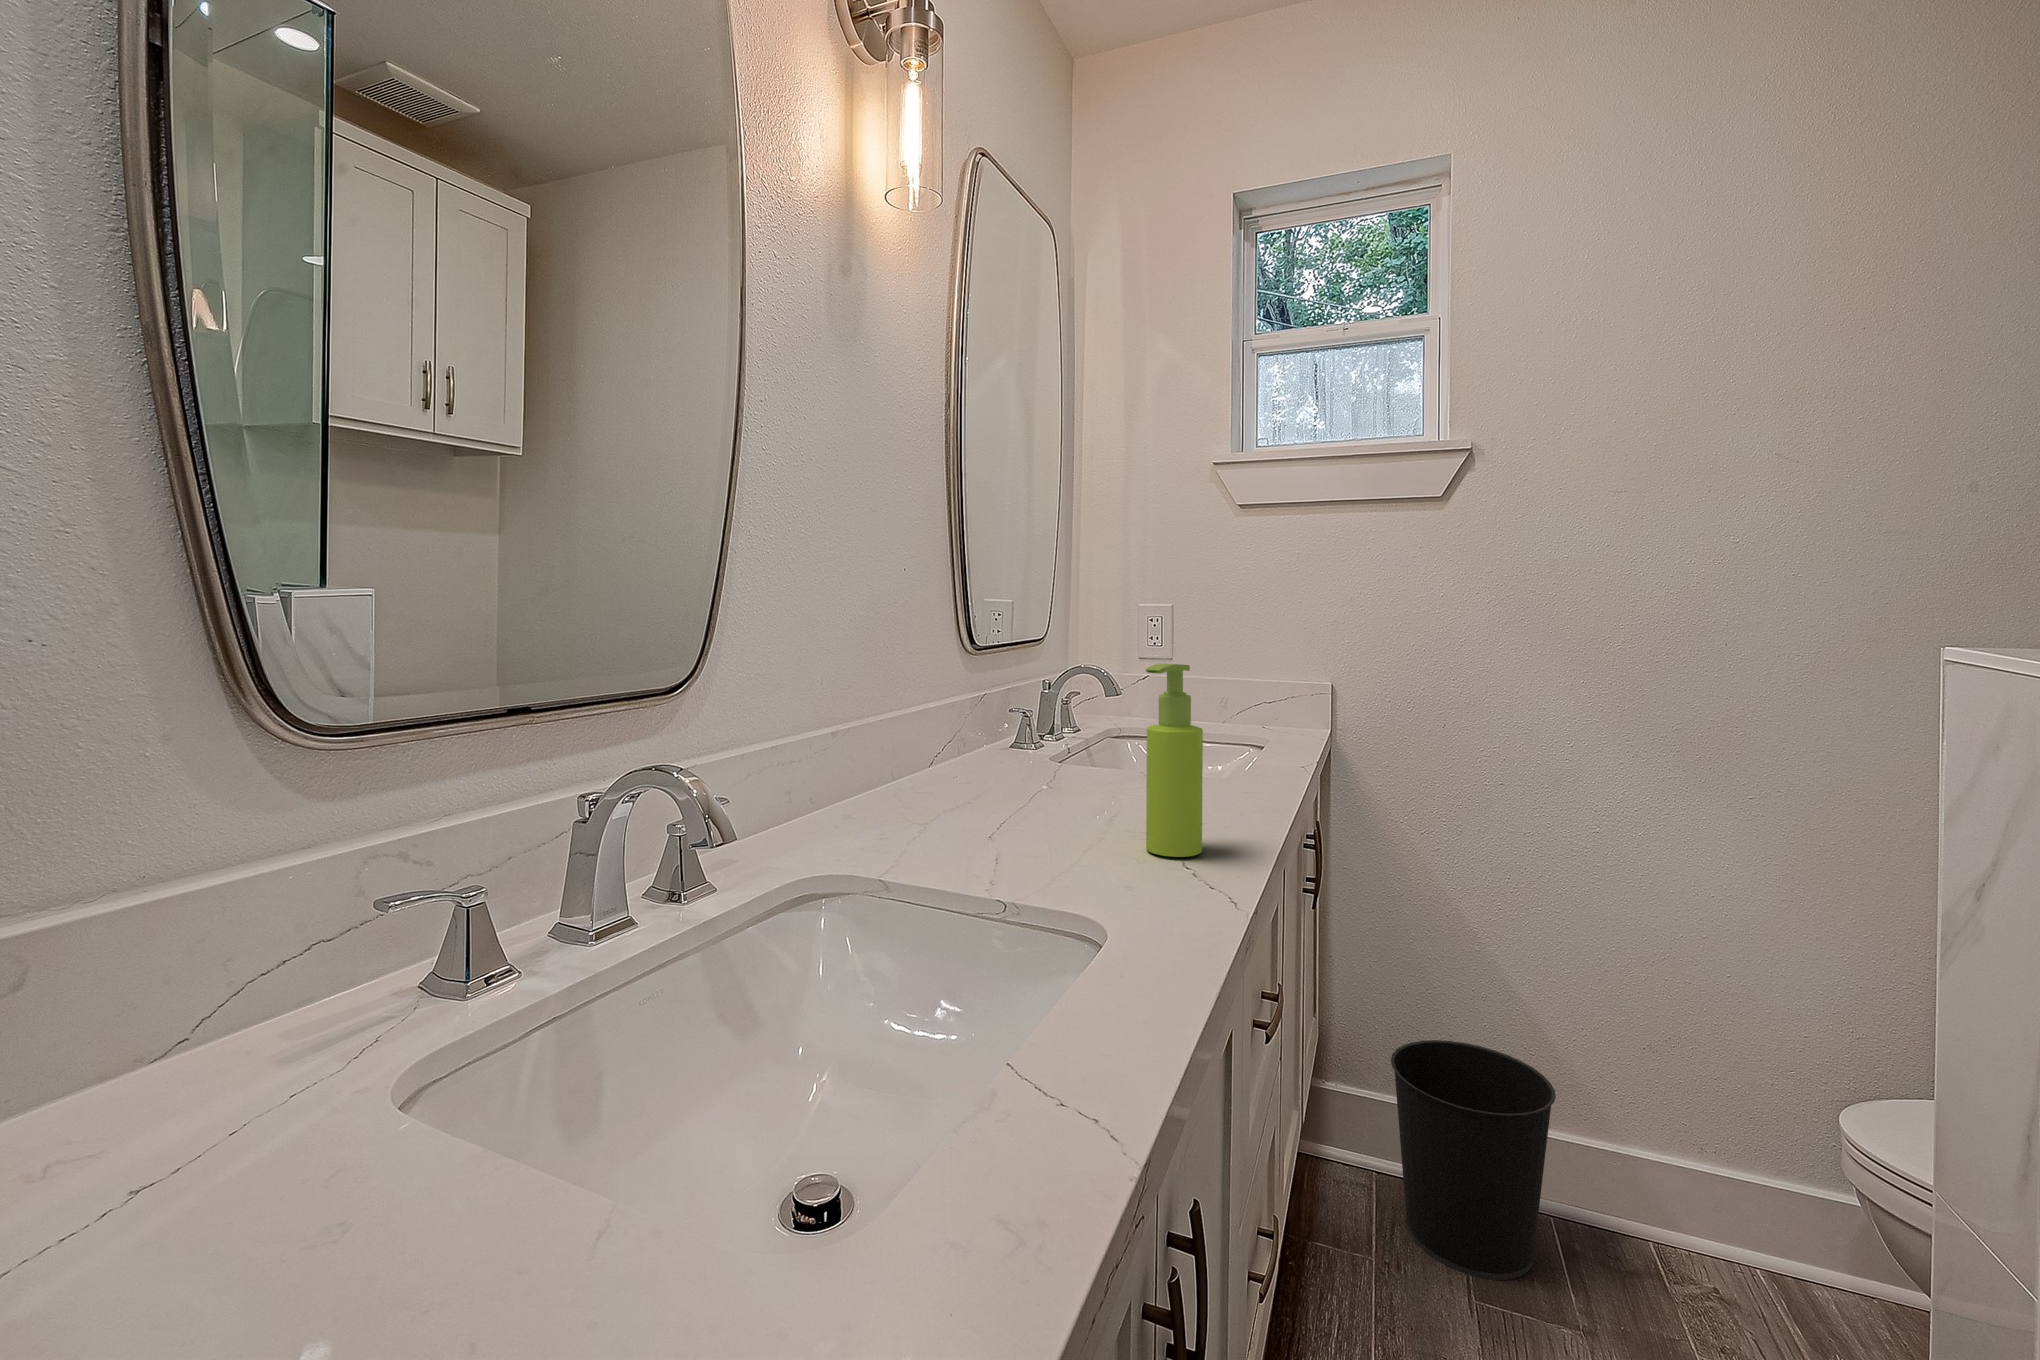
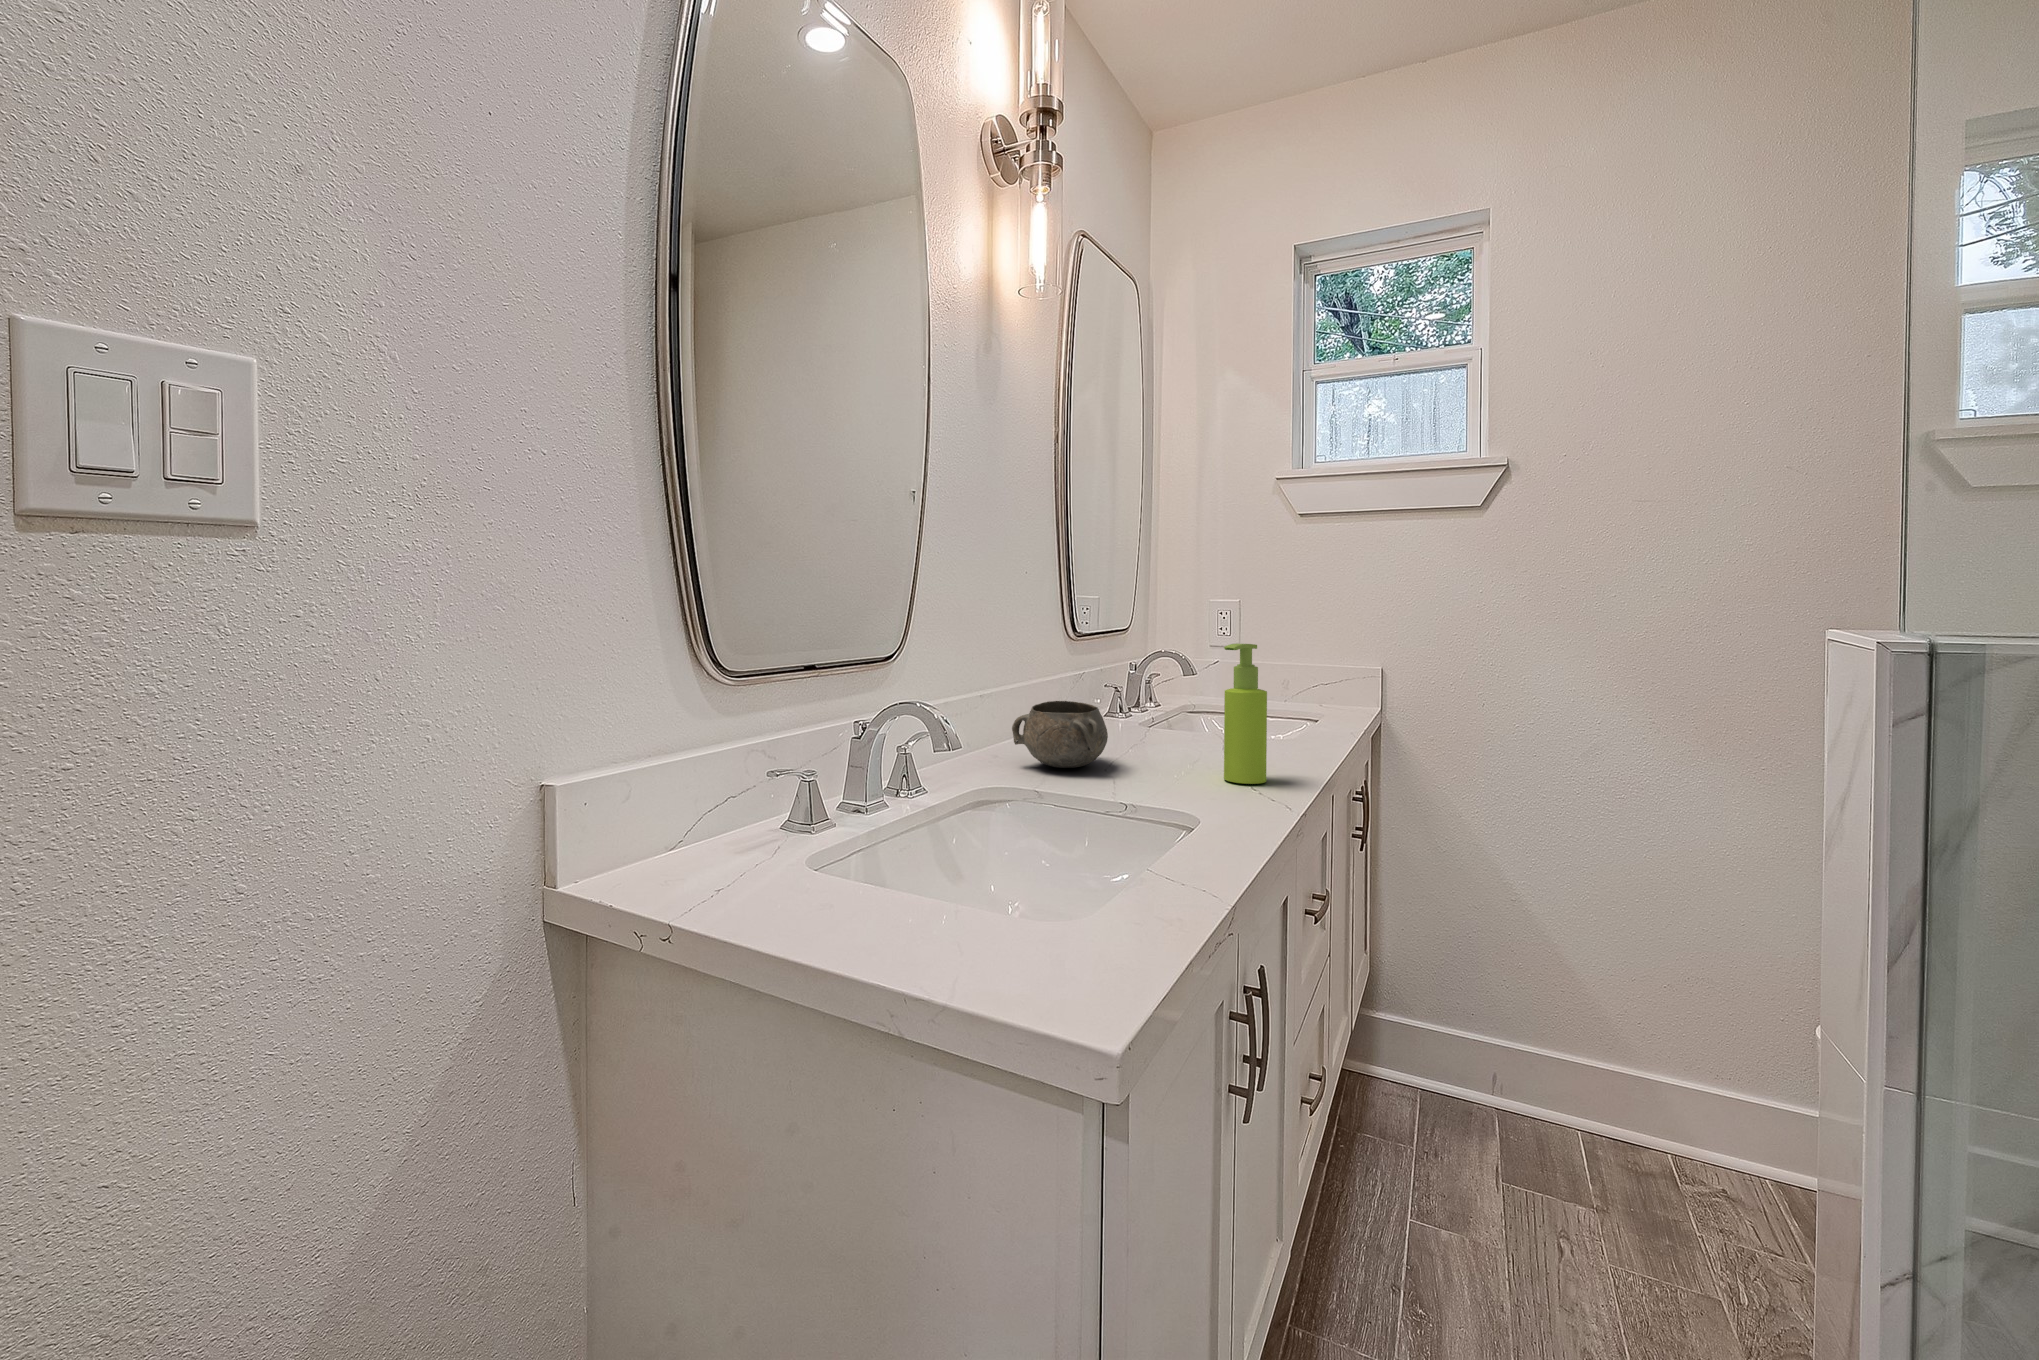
decorative bowl: none [863,740,994,835] -> present [1012,701,1108,768]
wastebasket: present [1391,1040,1556,1280] -> none [1430,972,1576,1167]

